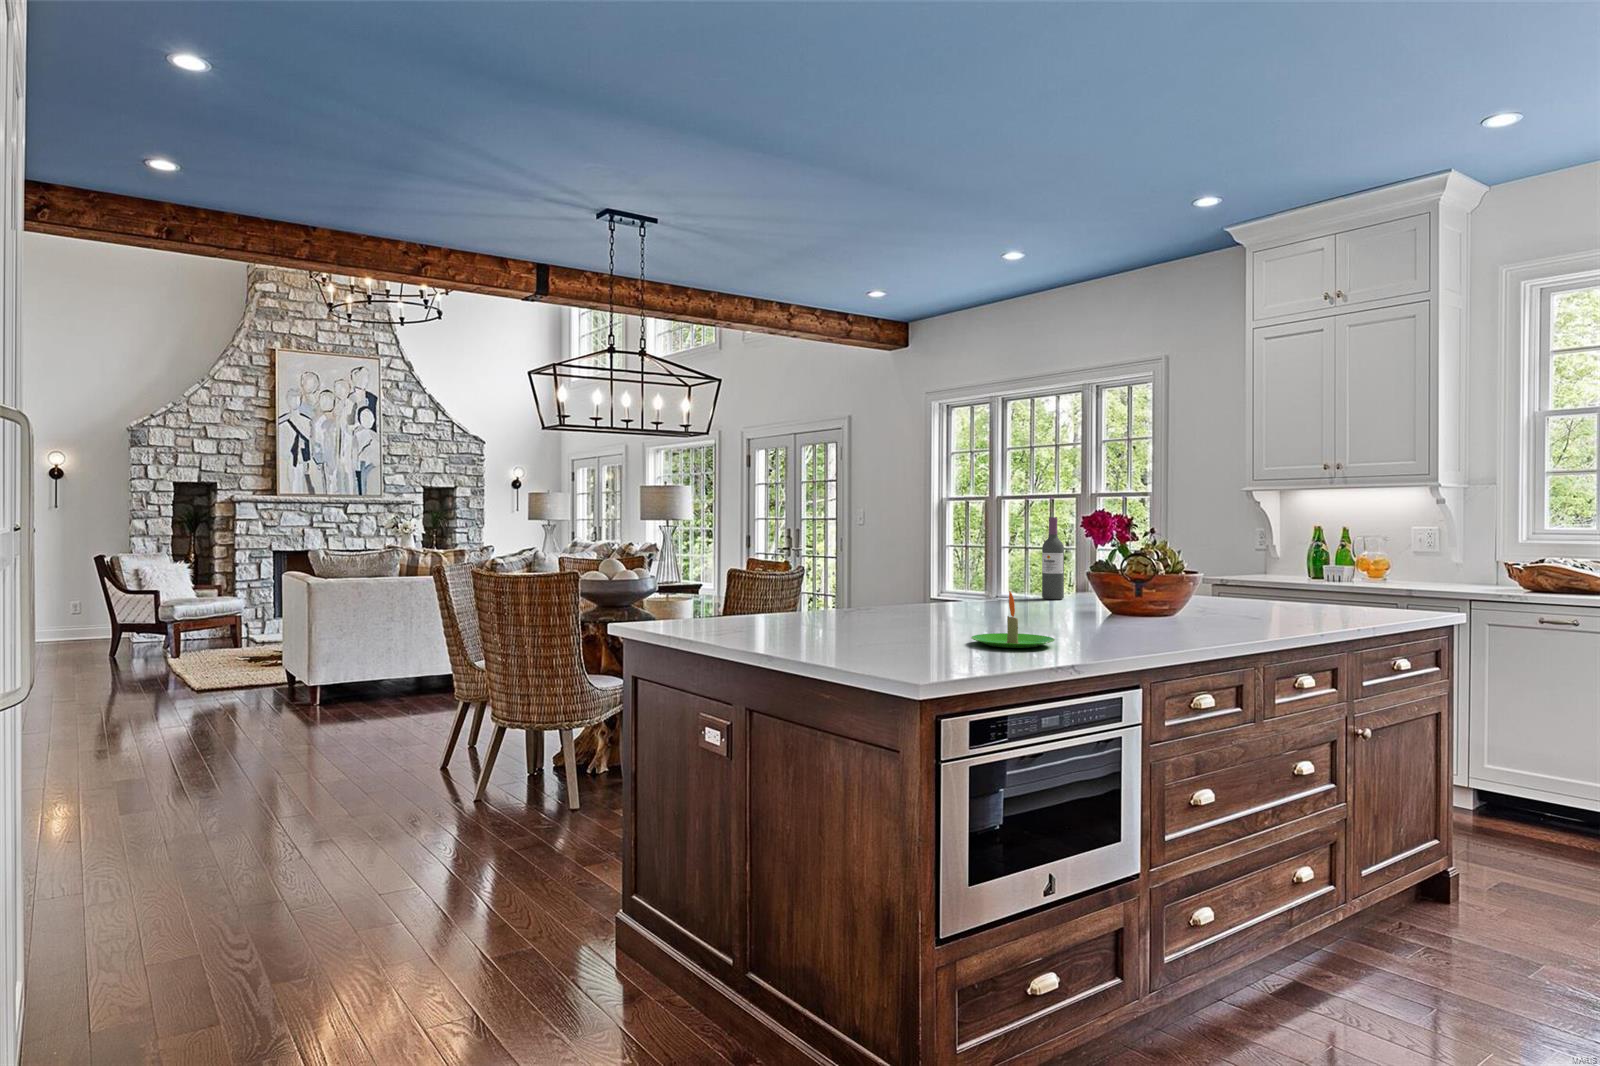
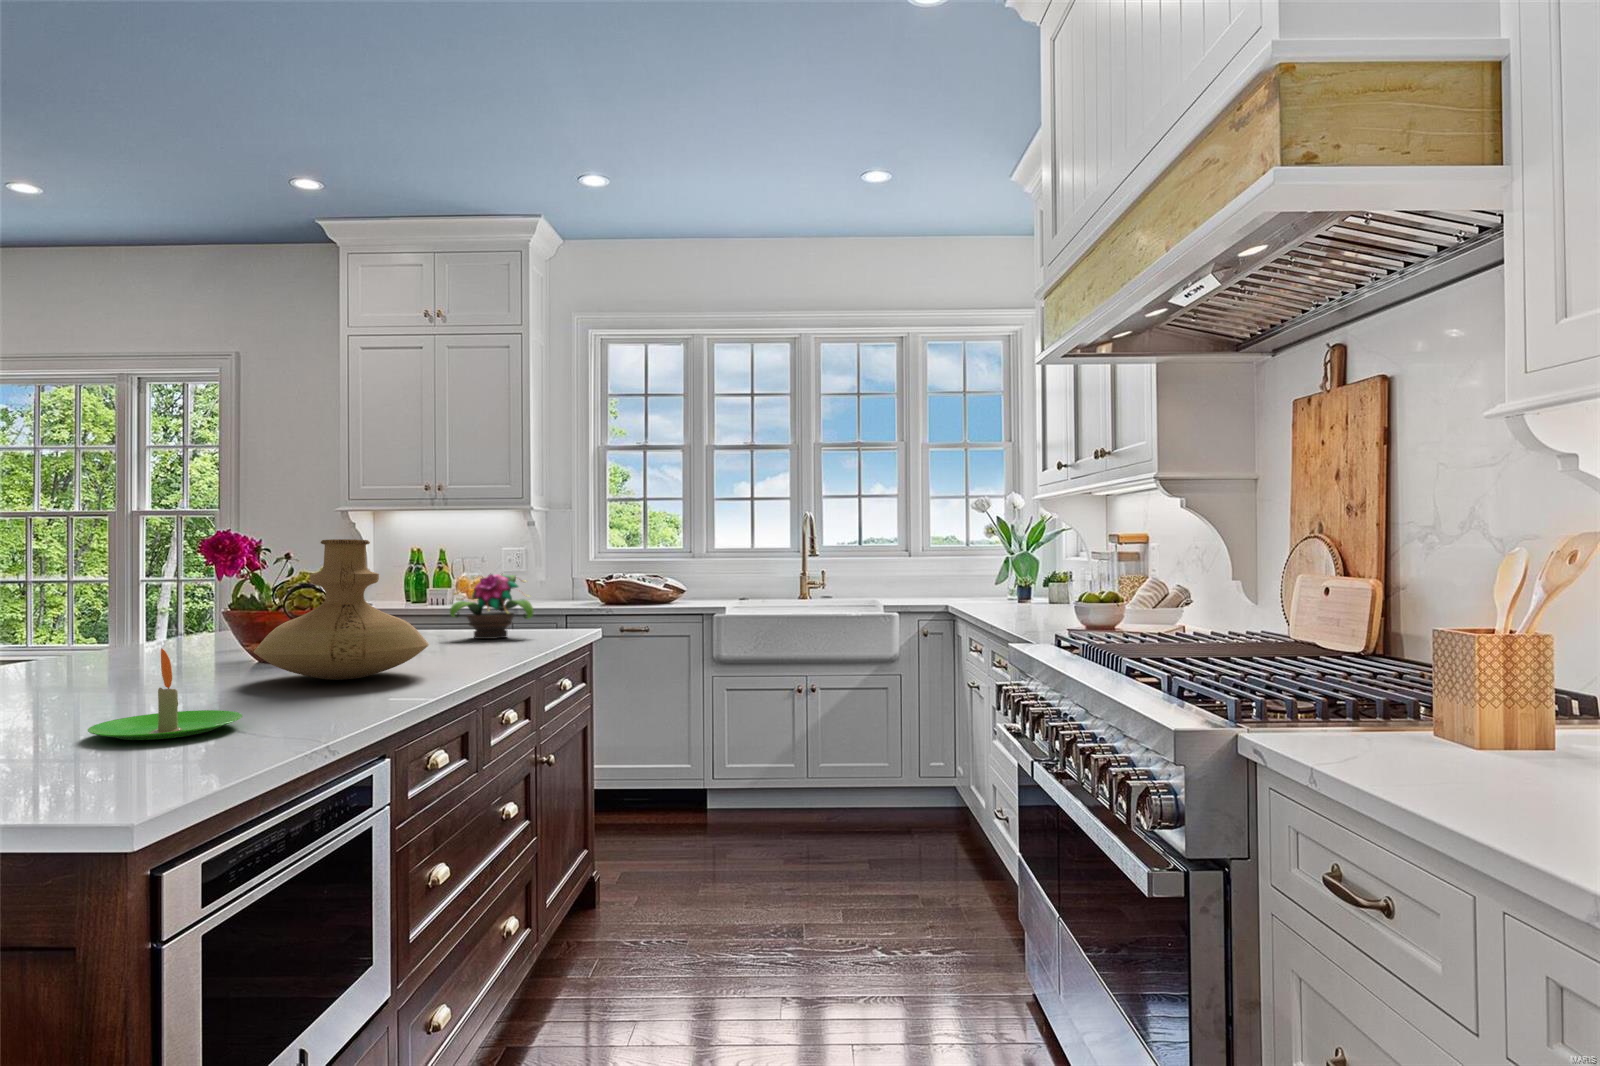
wine bottle: present [1042,517,1064,599] -> none [123,537,159,653]
vase: none [1092,521,1222,629] -> present [254,539,429,680]
potted flower: none [1286,552,1371,614] -> present [450,574,533,639]

